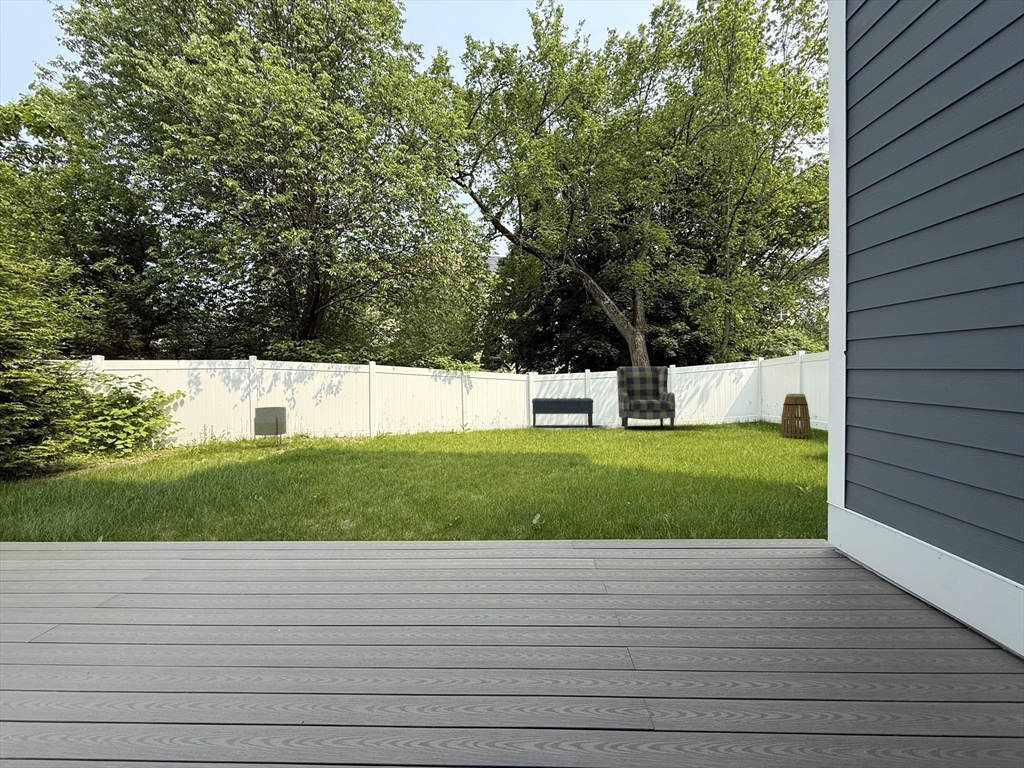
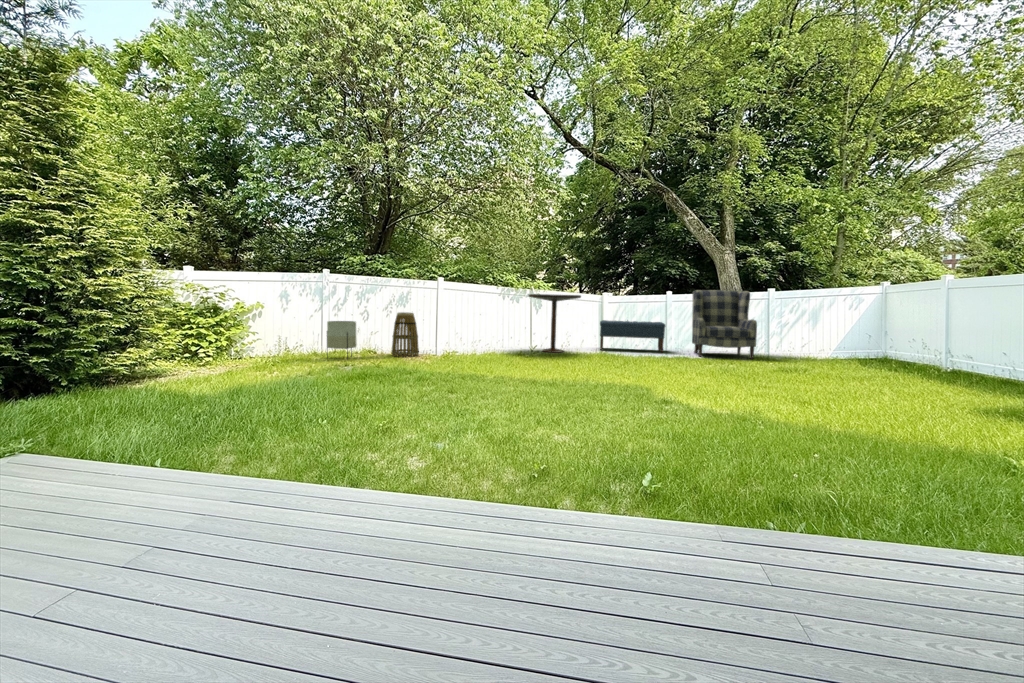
pedestal table: none [461,375,513,431] -> present [528,294,581,353]
basket: present [780,394,811,439] -> present [392,312,419,357]

